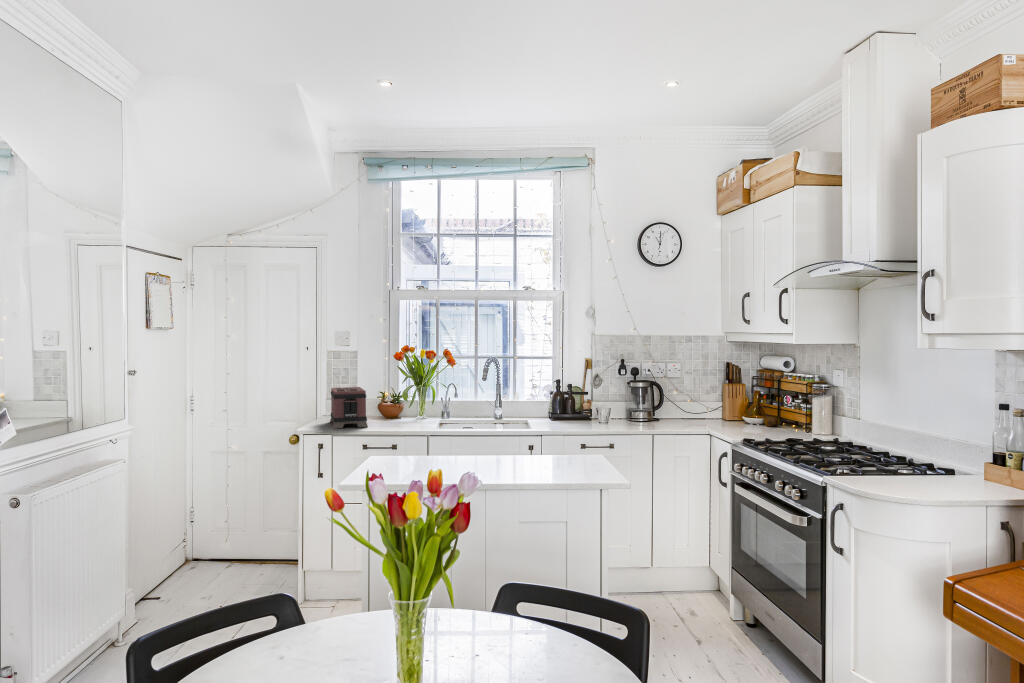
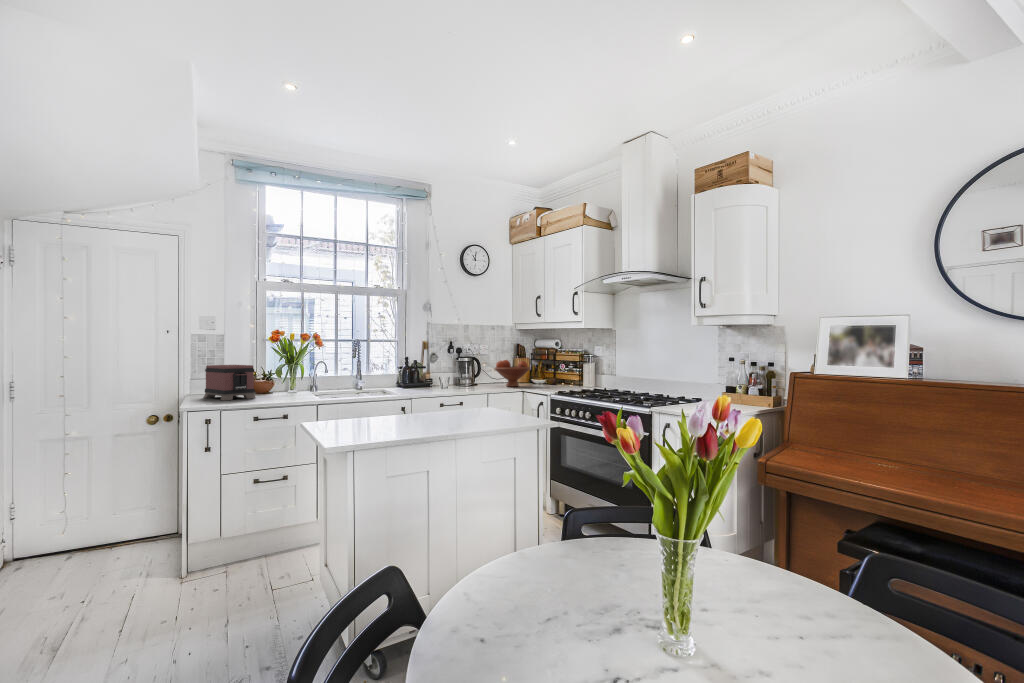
fruit bowl: none [677,386,731,426] -> present [495,360,530,387]

